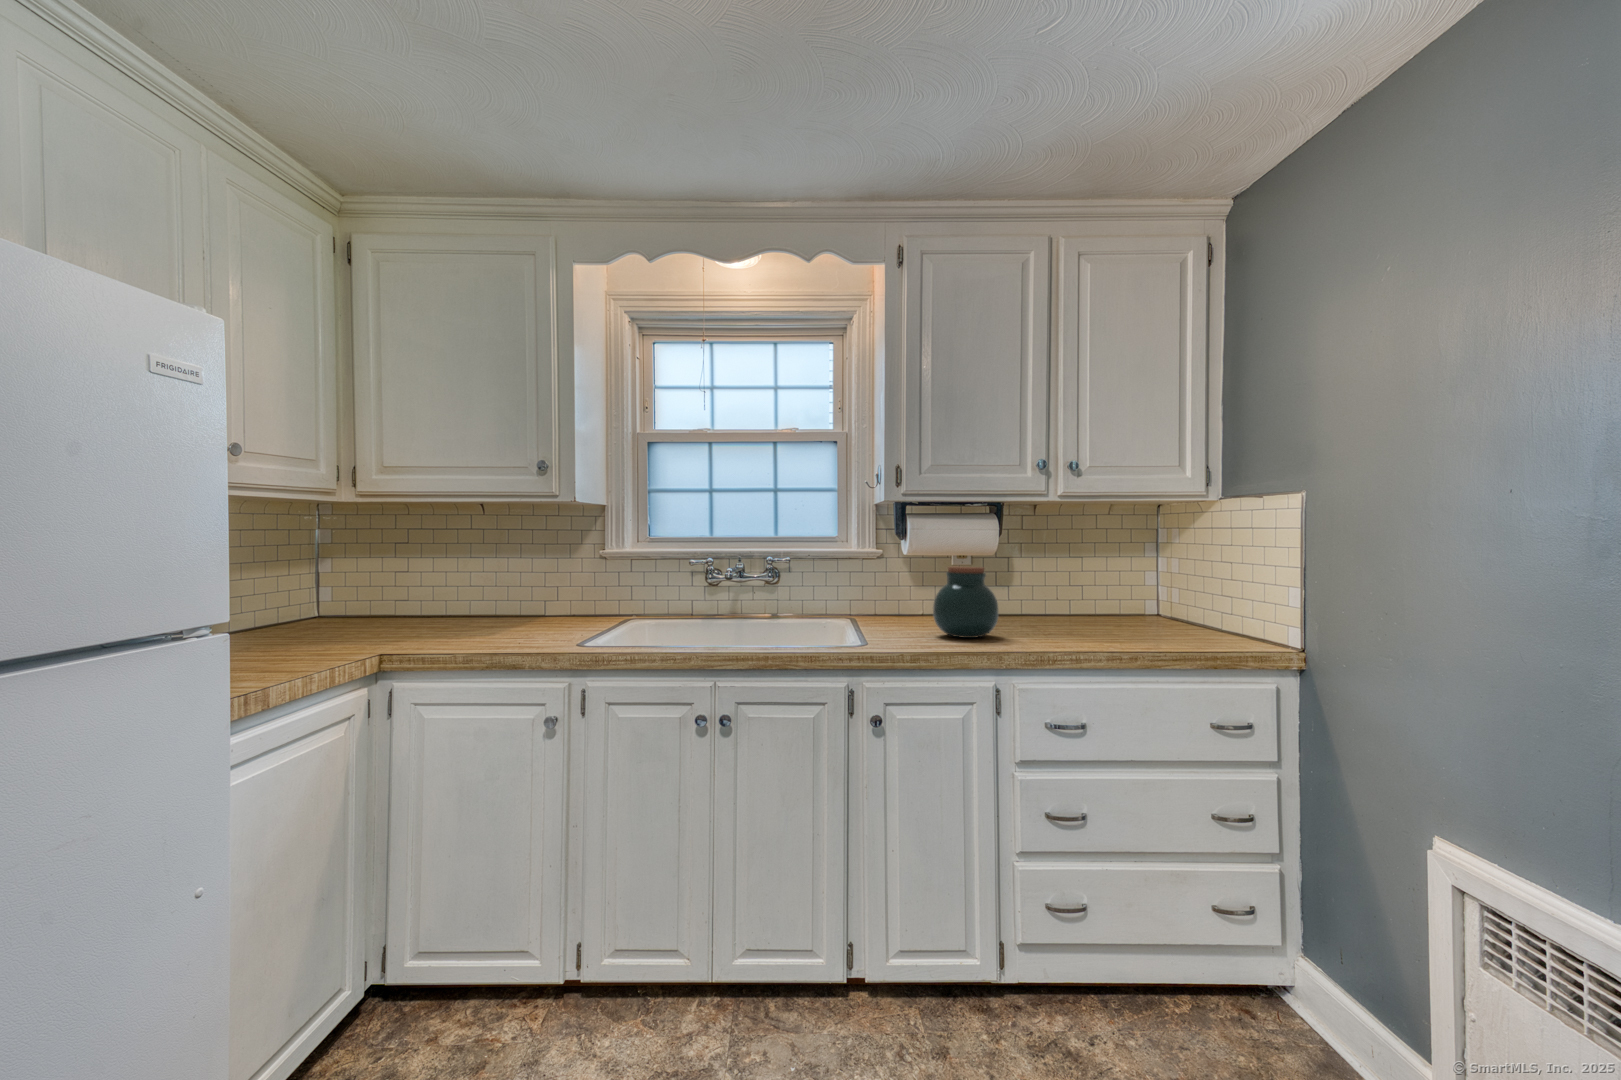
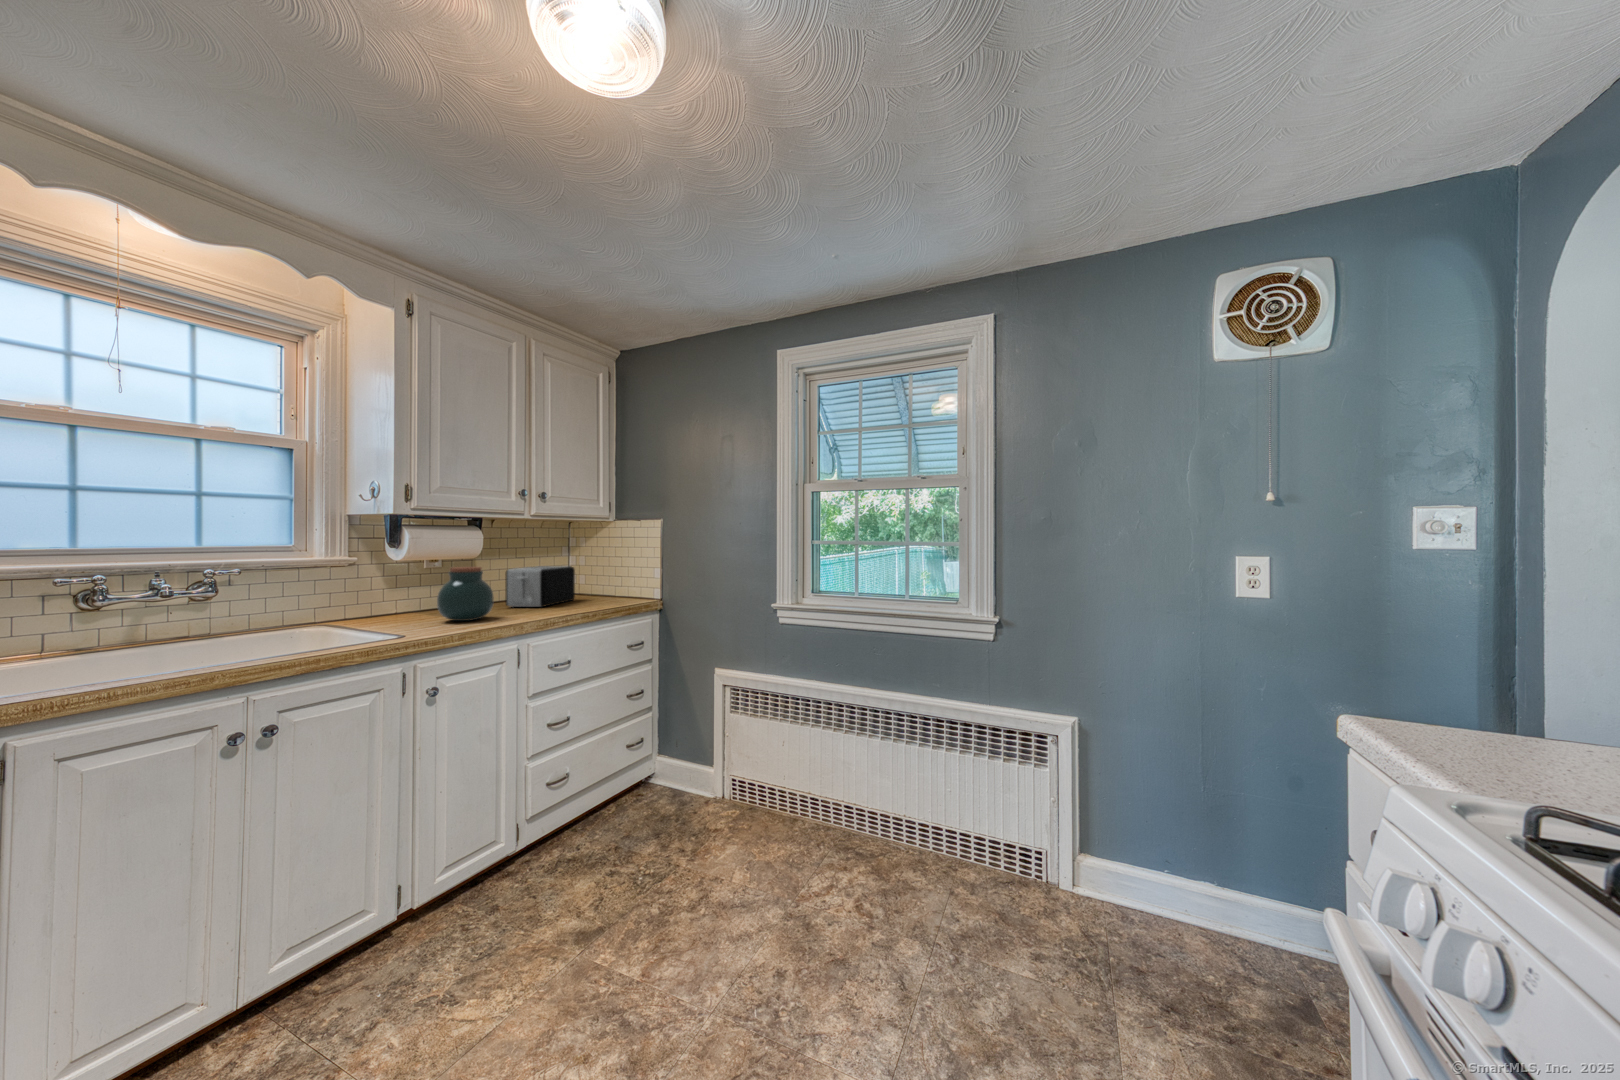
toaster: none [1042,575,1153,634] -> present [505,566,575,607]

